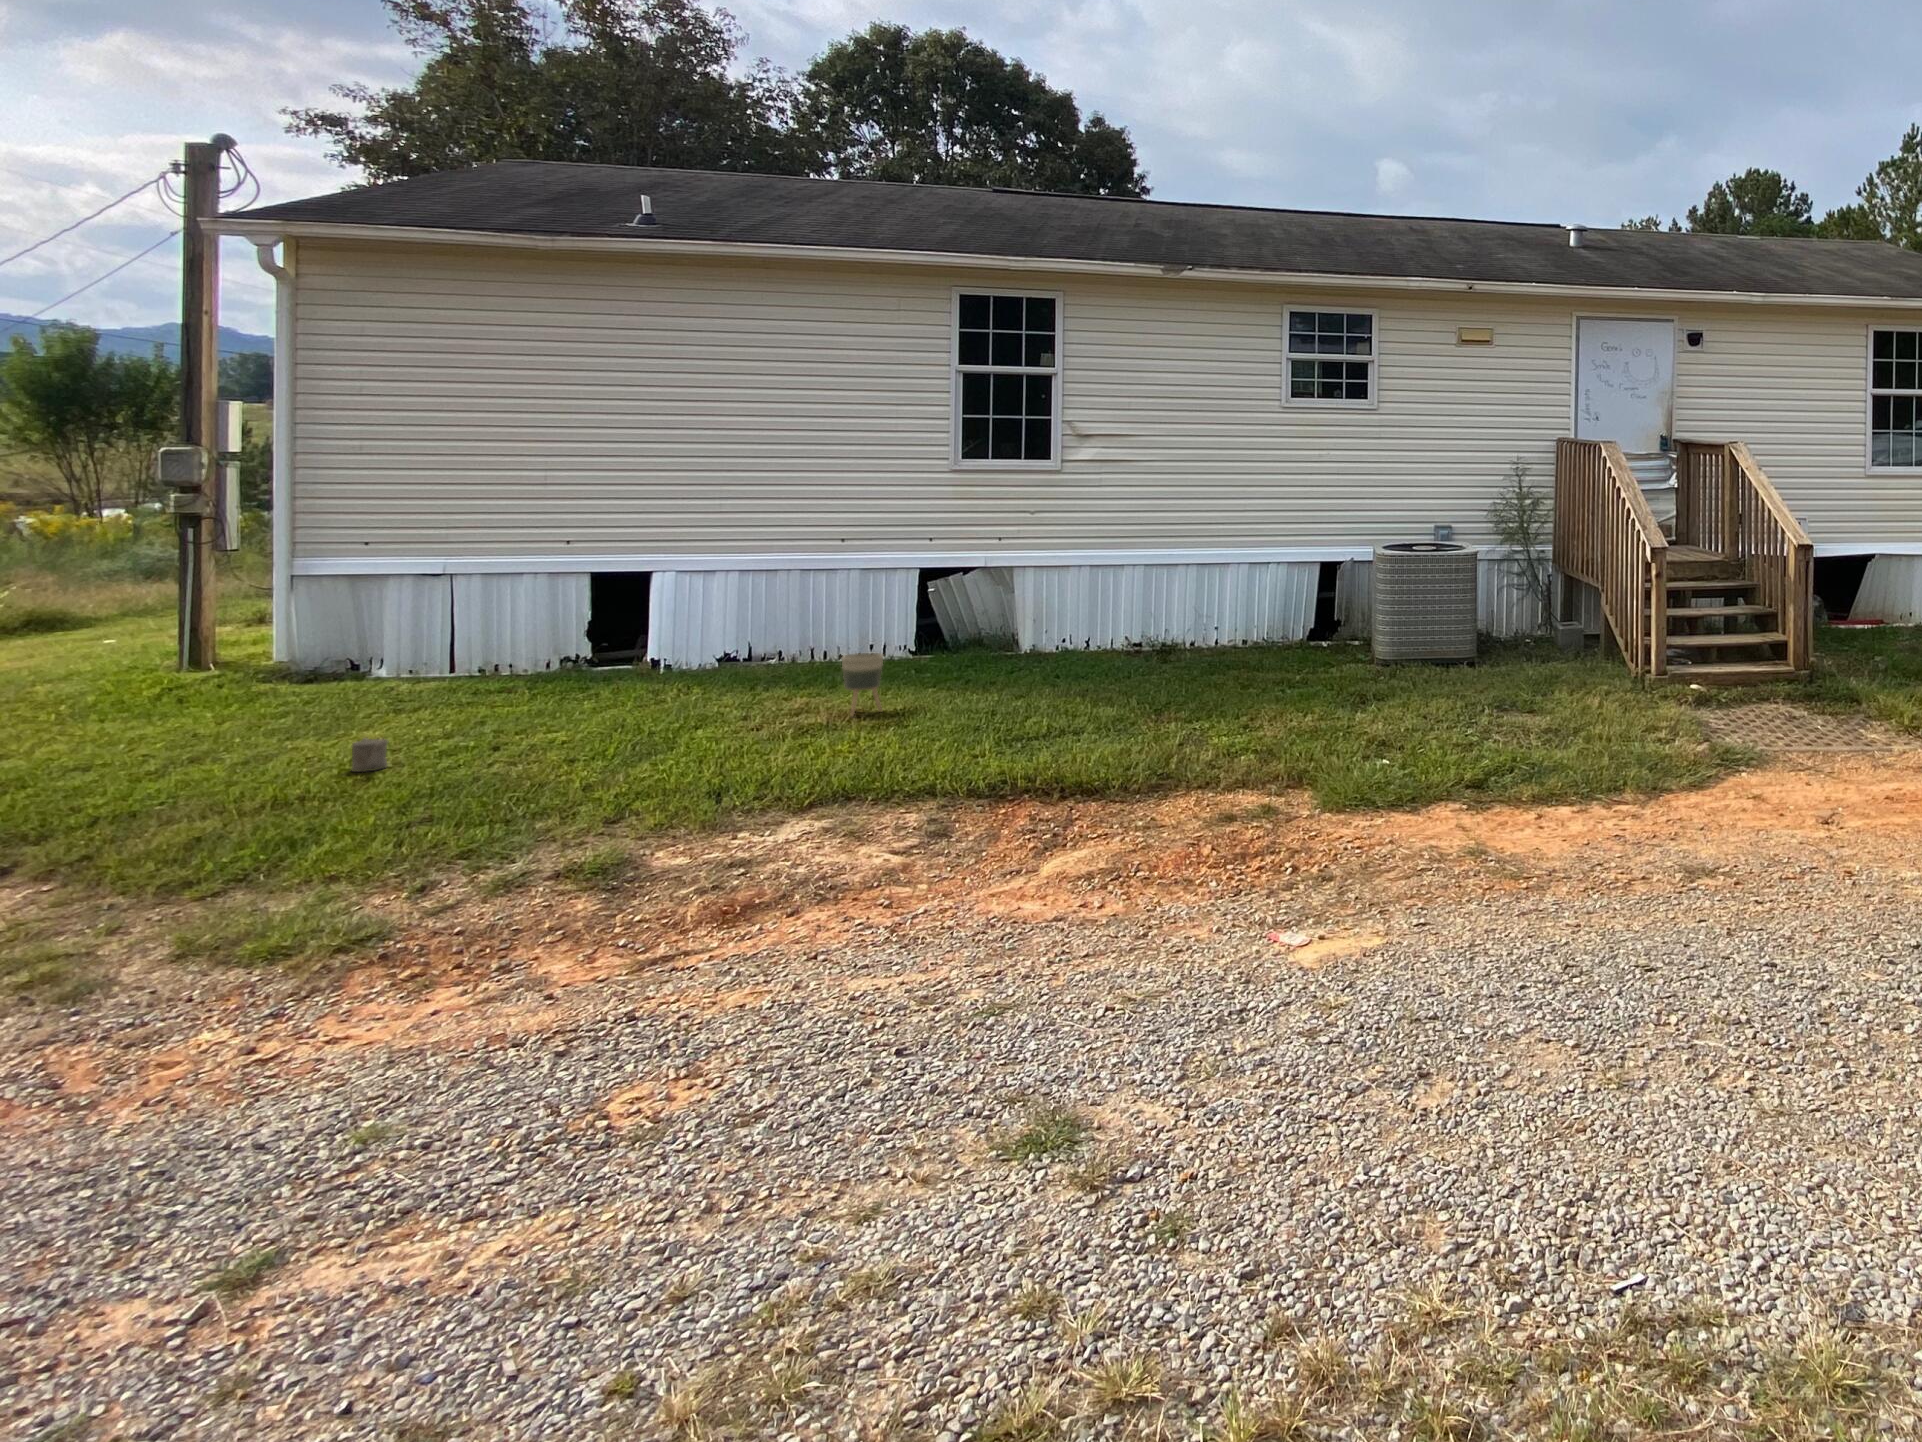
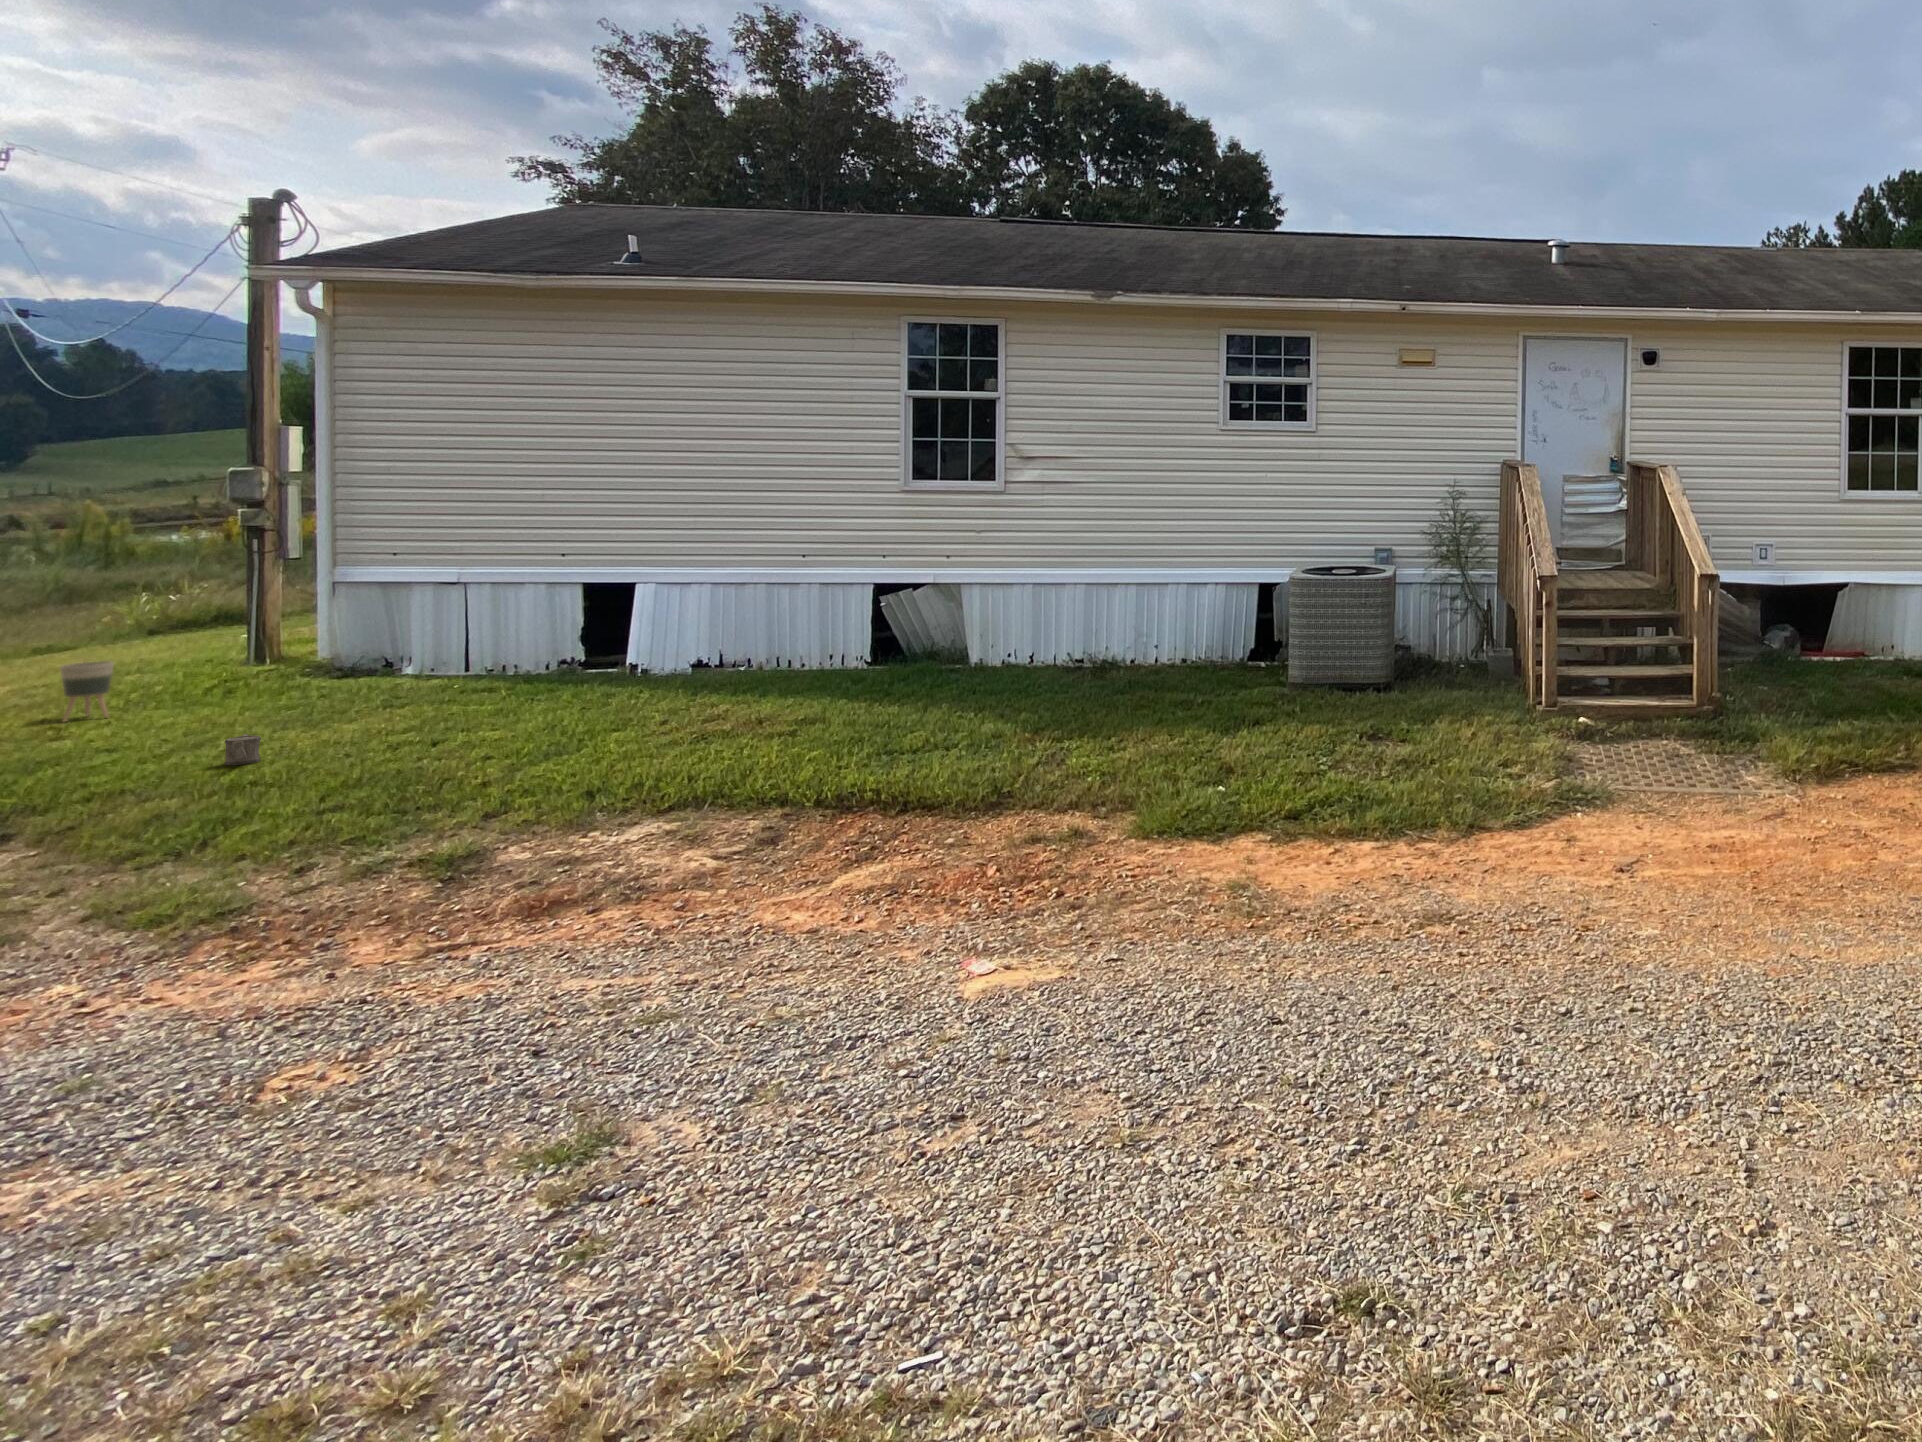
planter: present [842,653,883,716] -> present [61,661,114,722]

